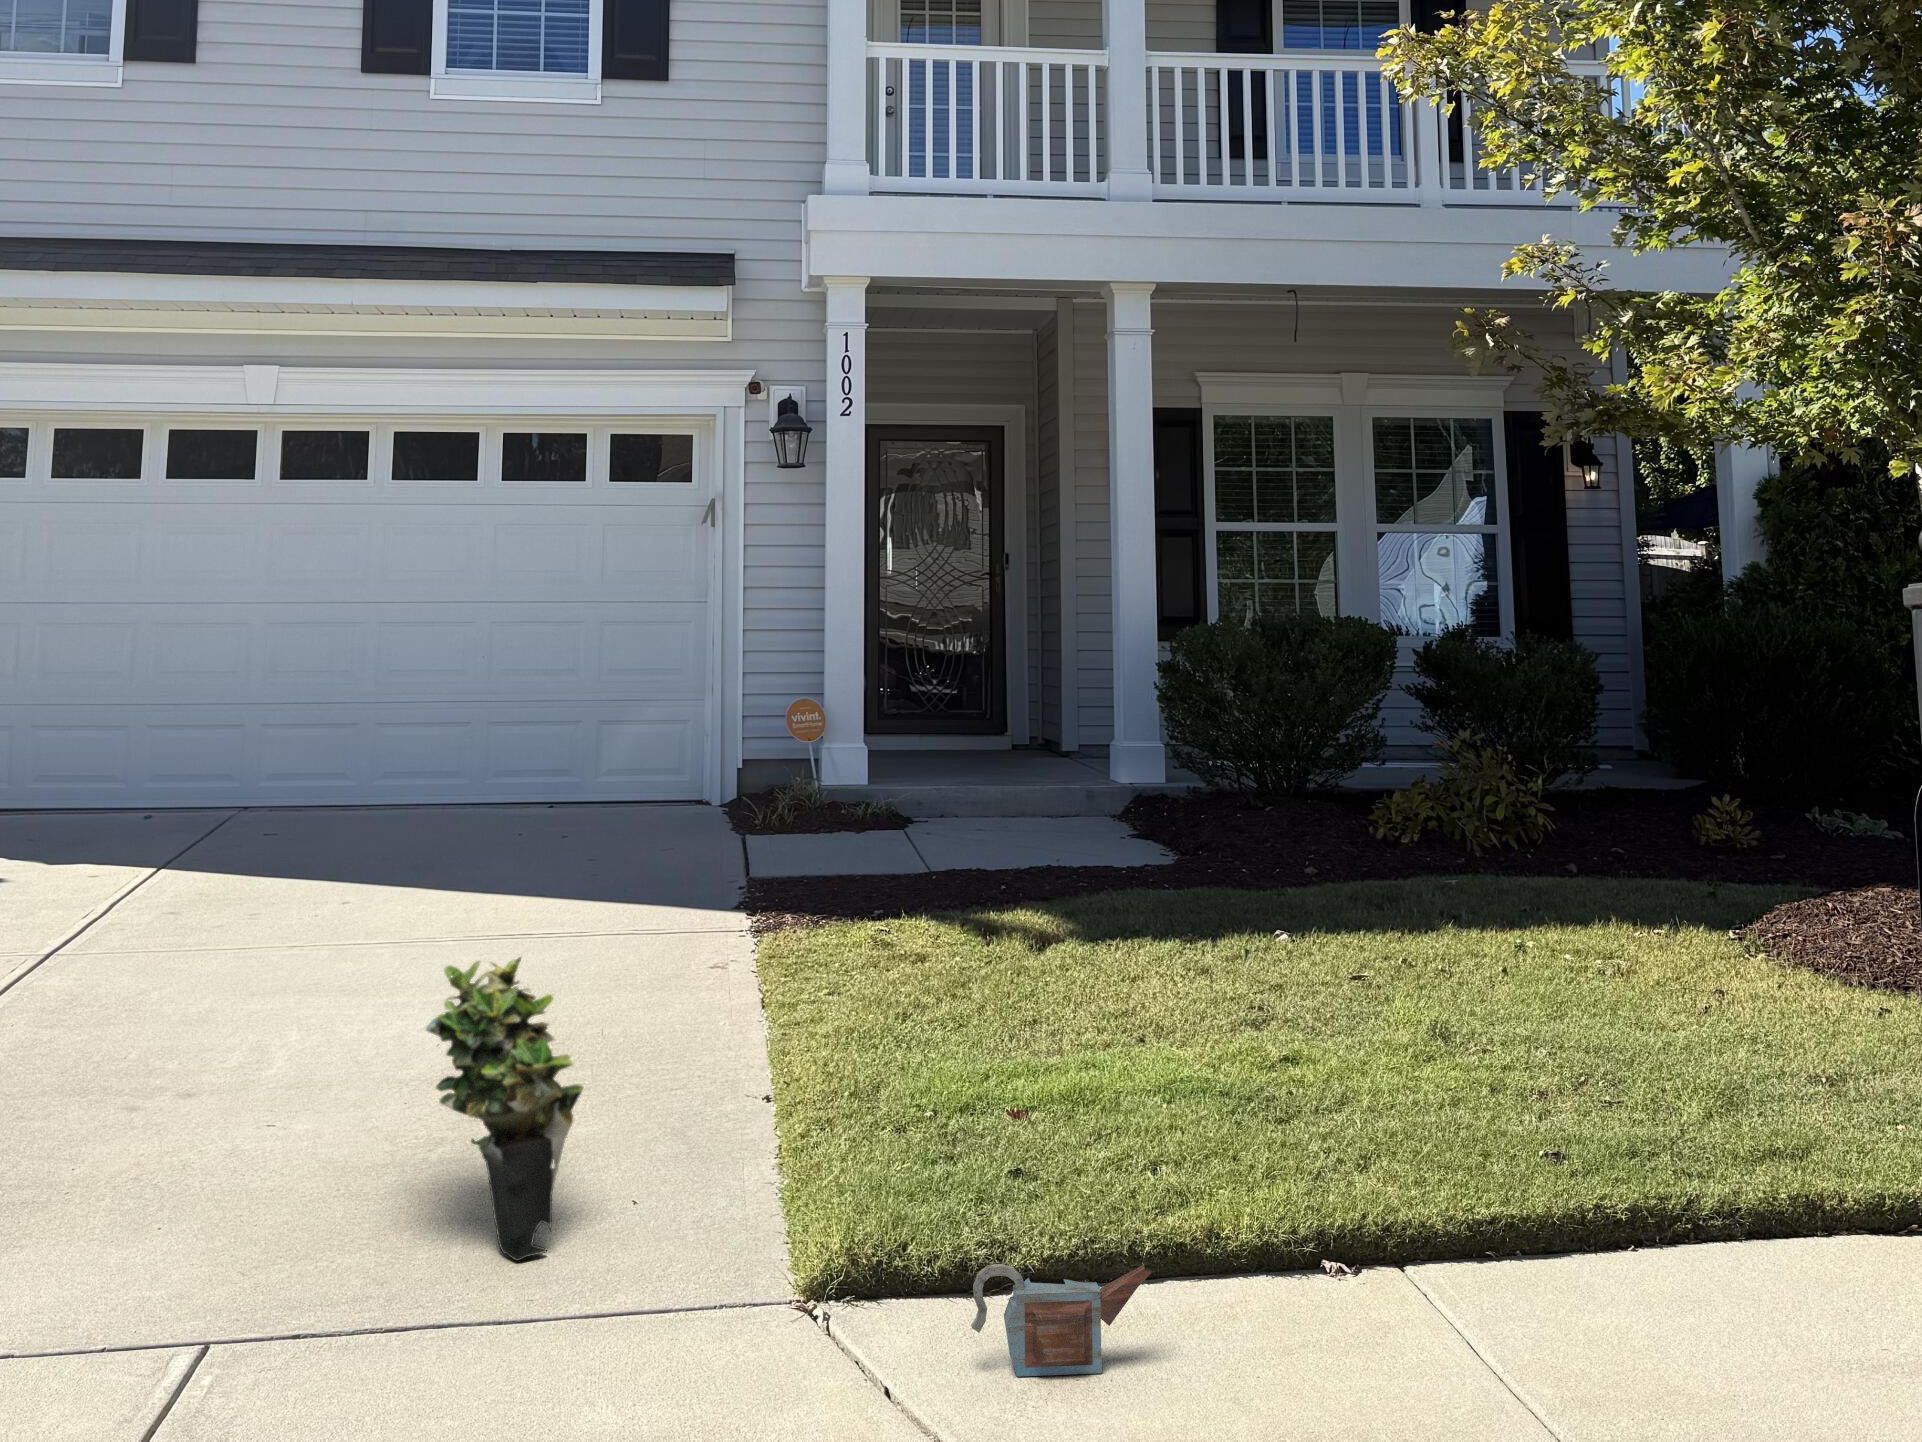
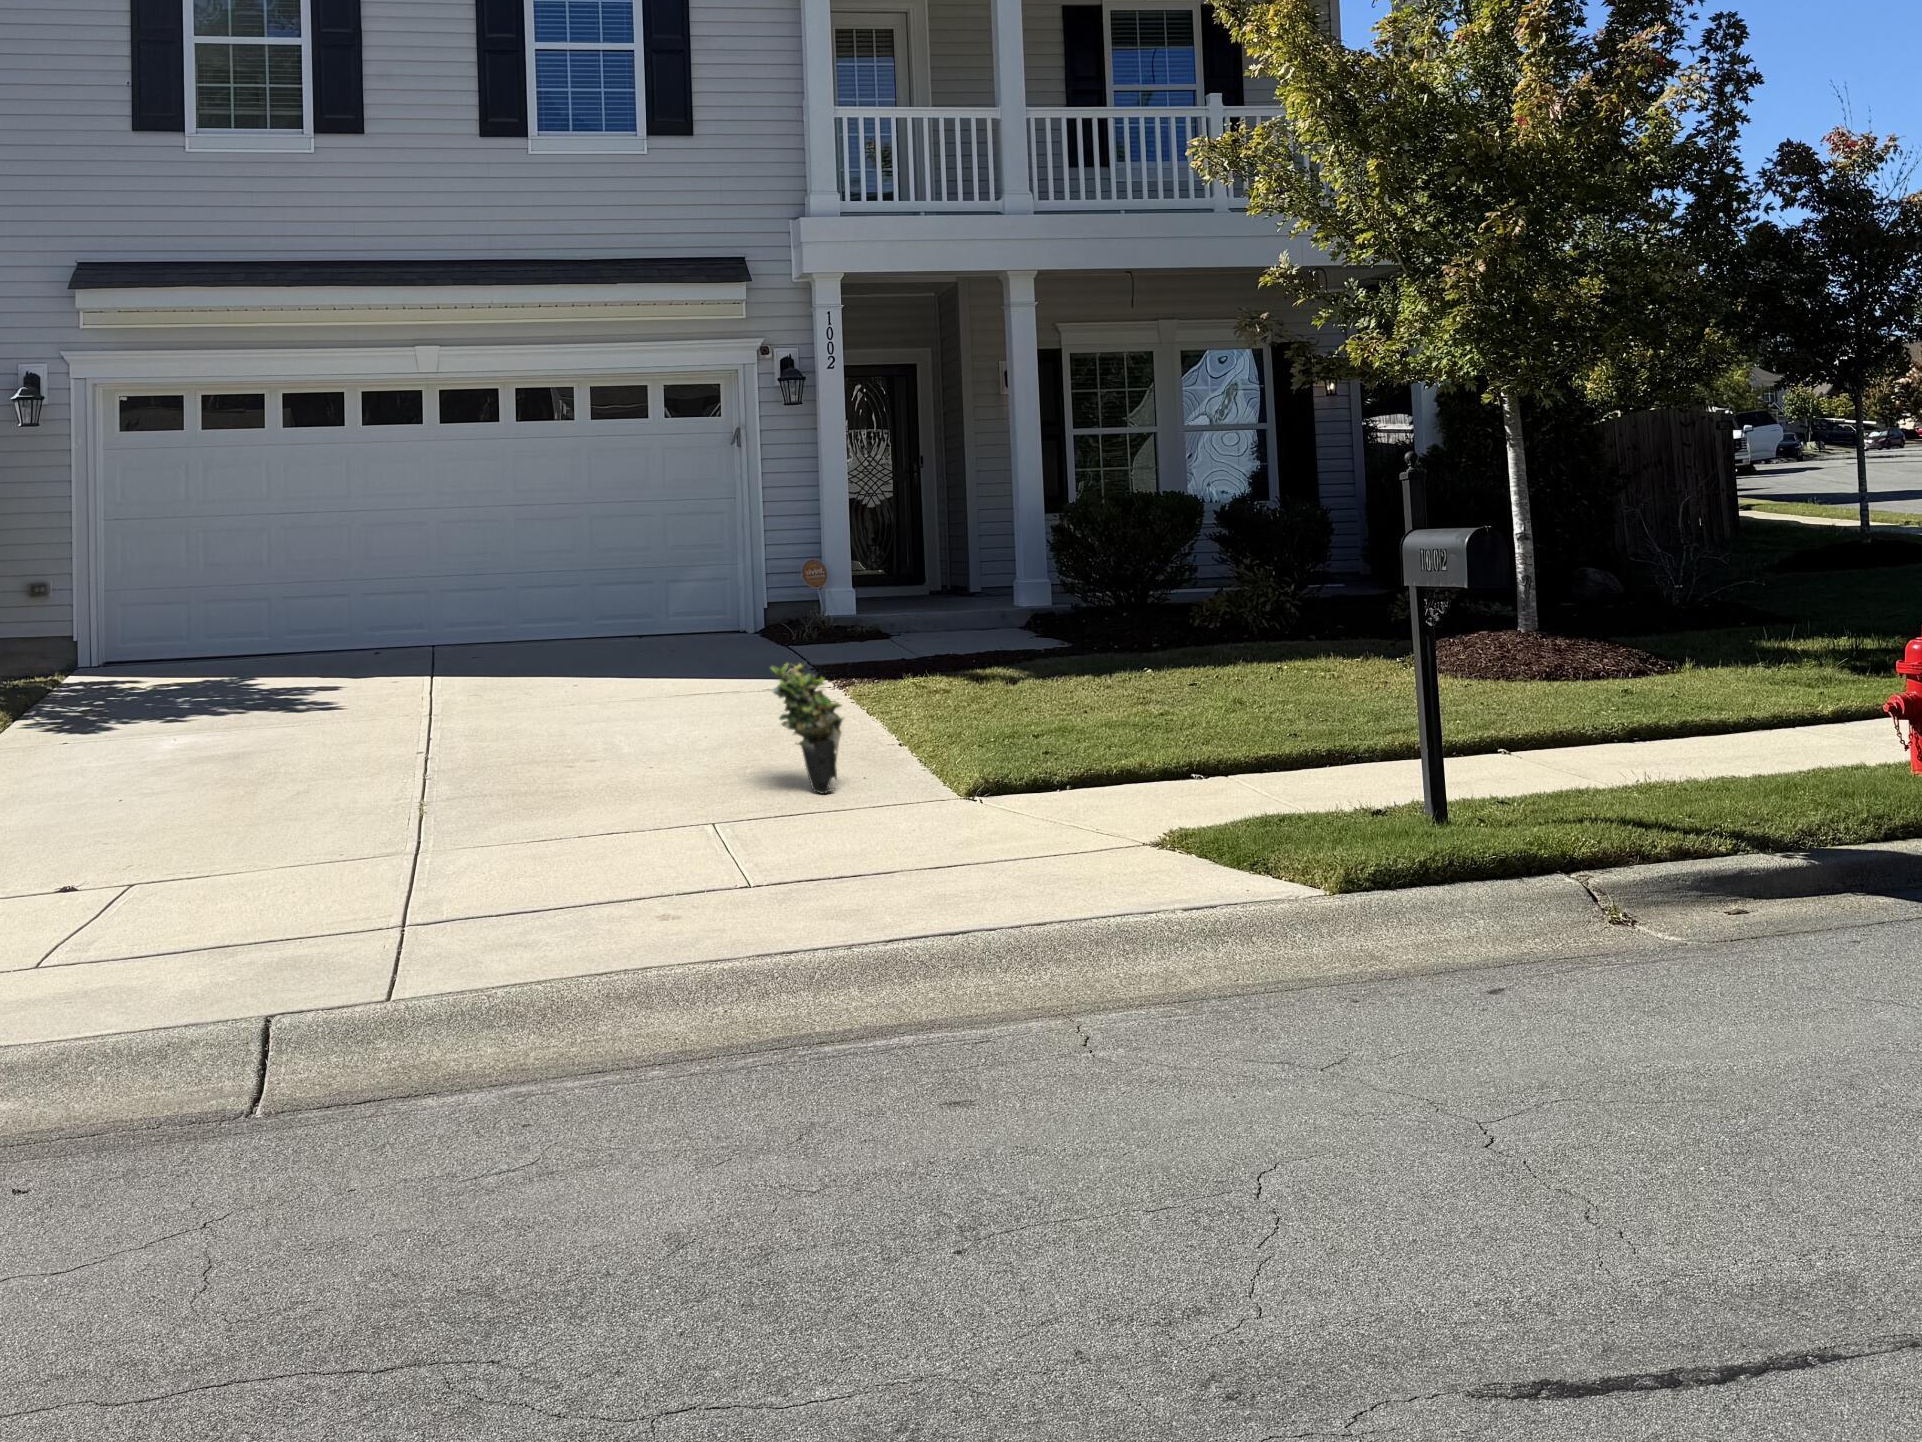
watering can: present [971,1264,1152,1376] -> none [1048,761,1124,808]

